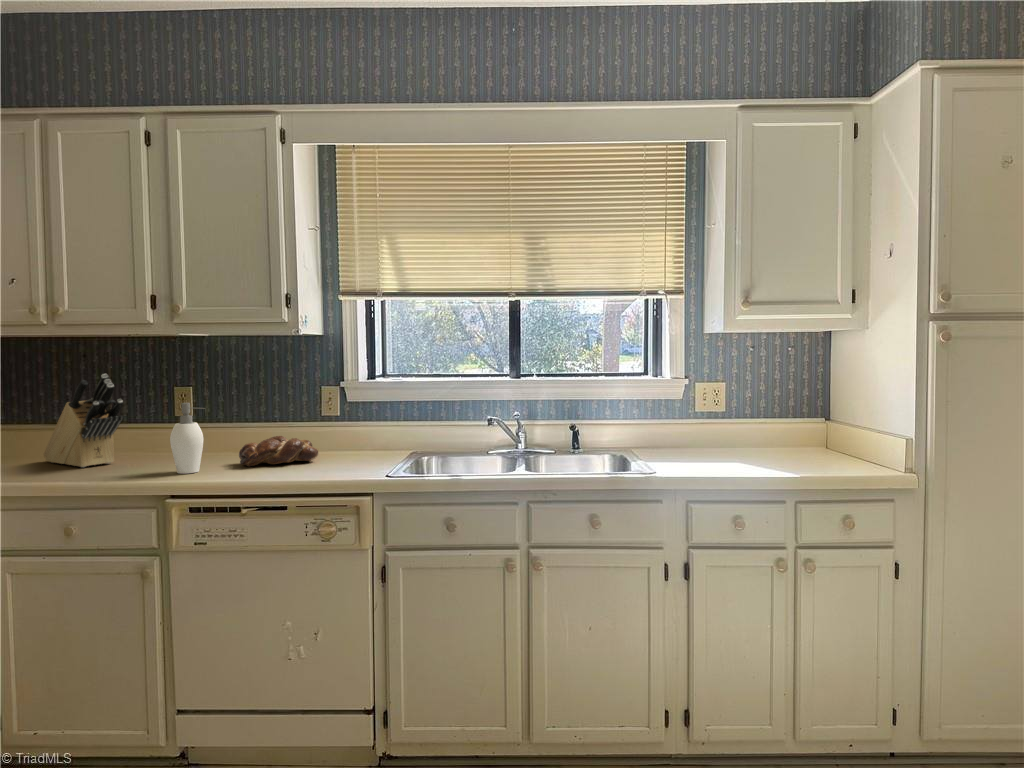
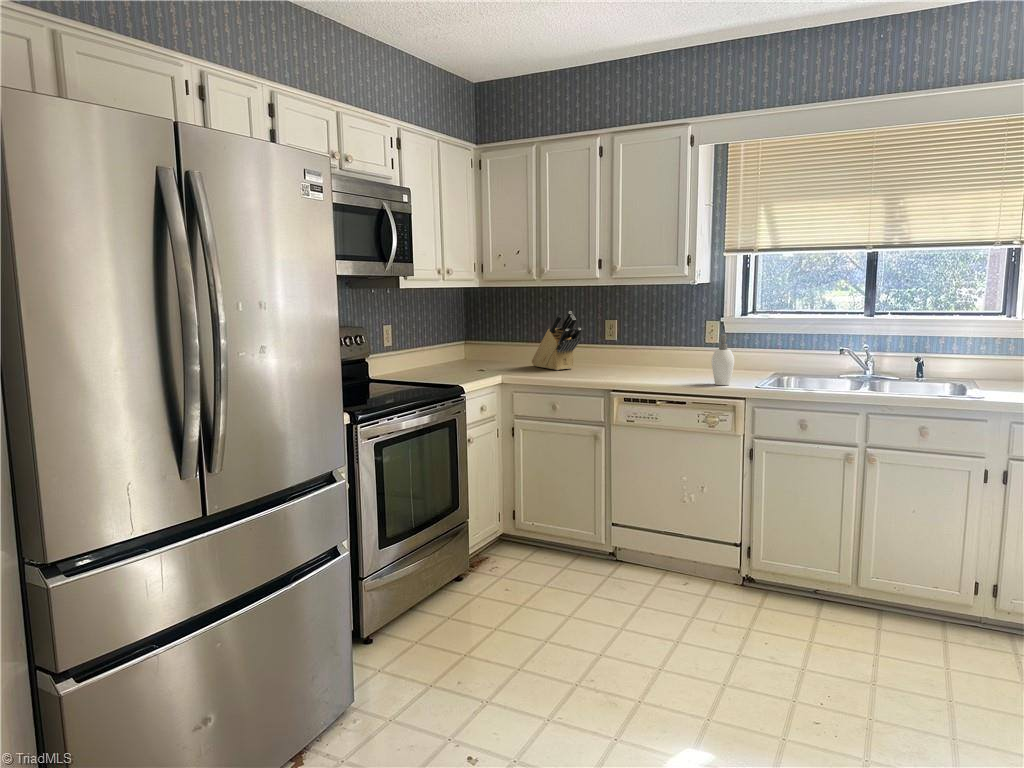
soap dispenser: present [170,403,204,474] -> present [712,335,739,385]
bread loaf: present [239,436,318,466] -> none [652,356,706,375]

